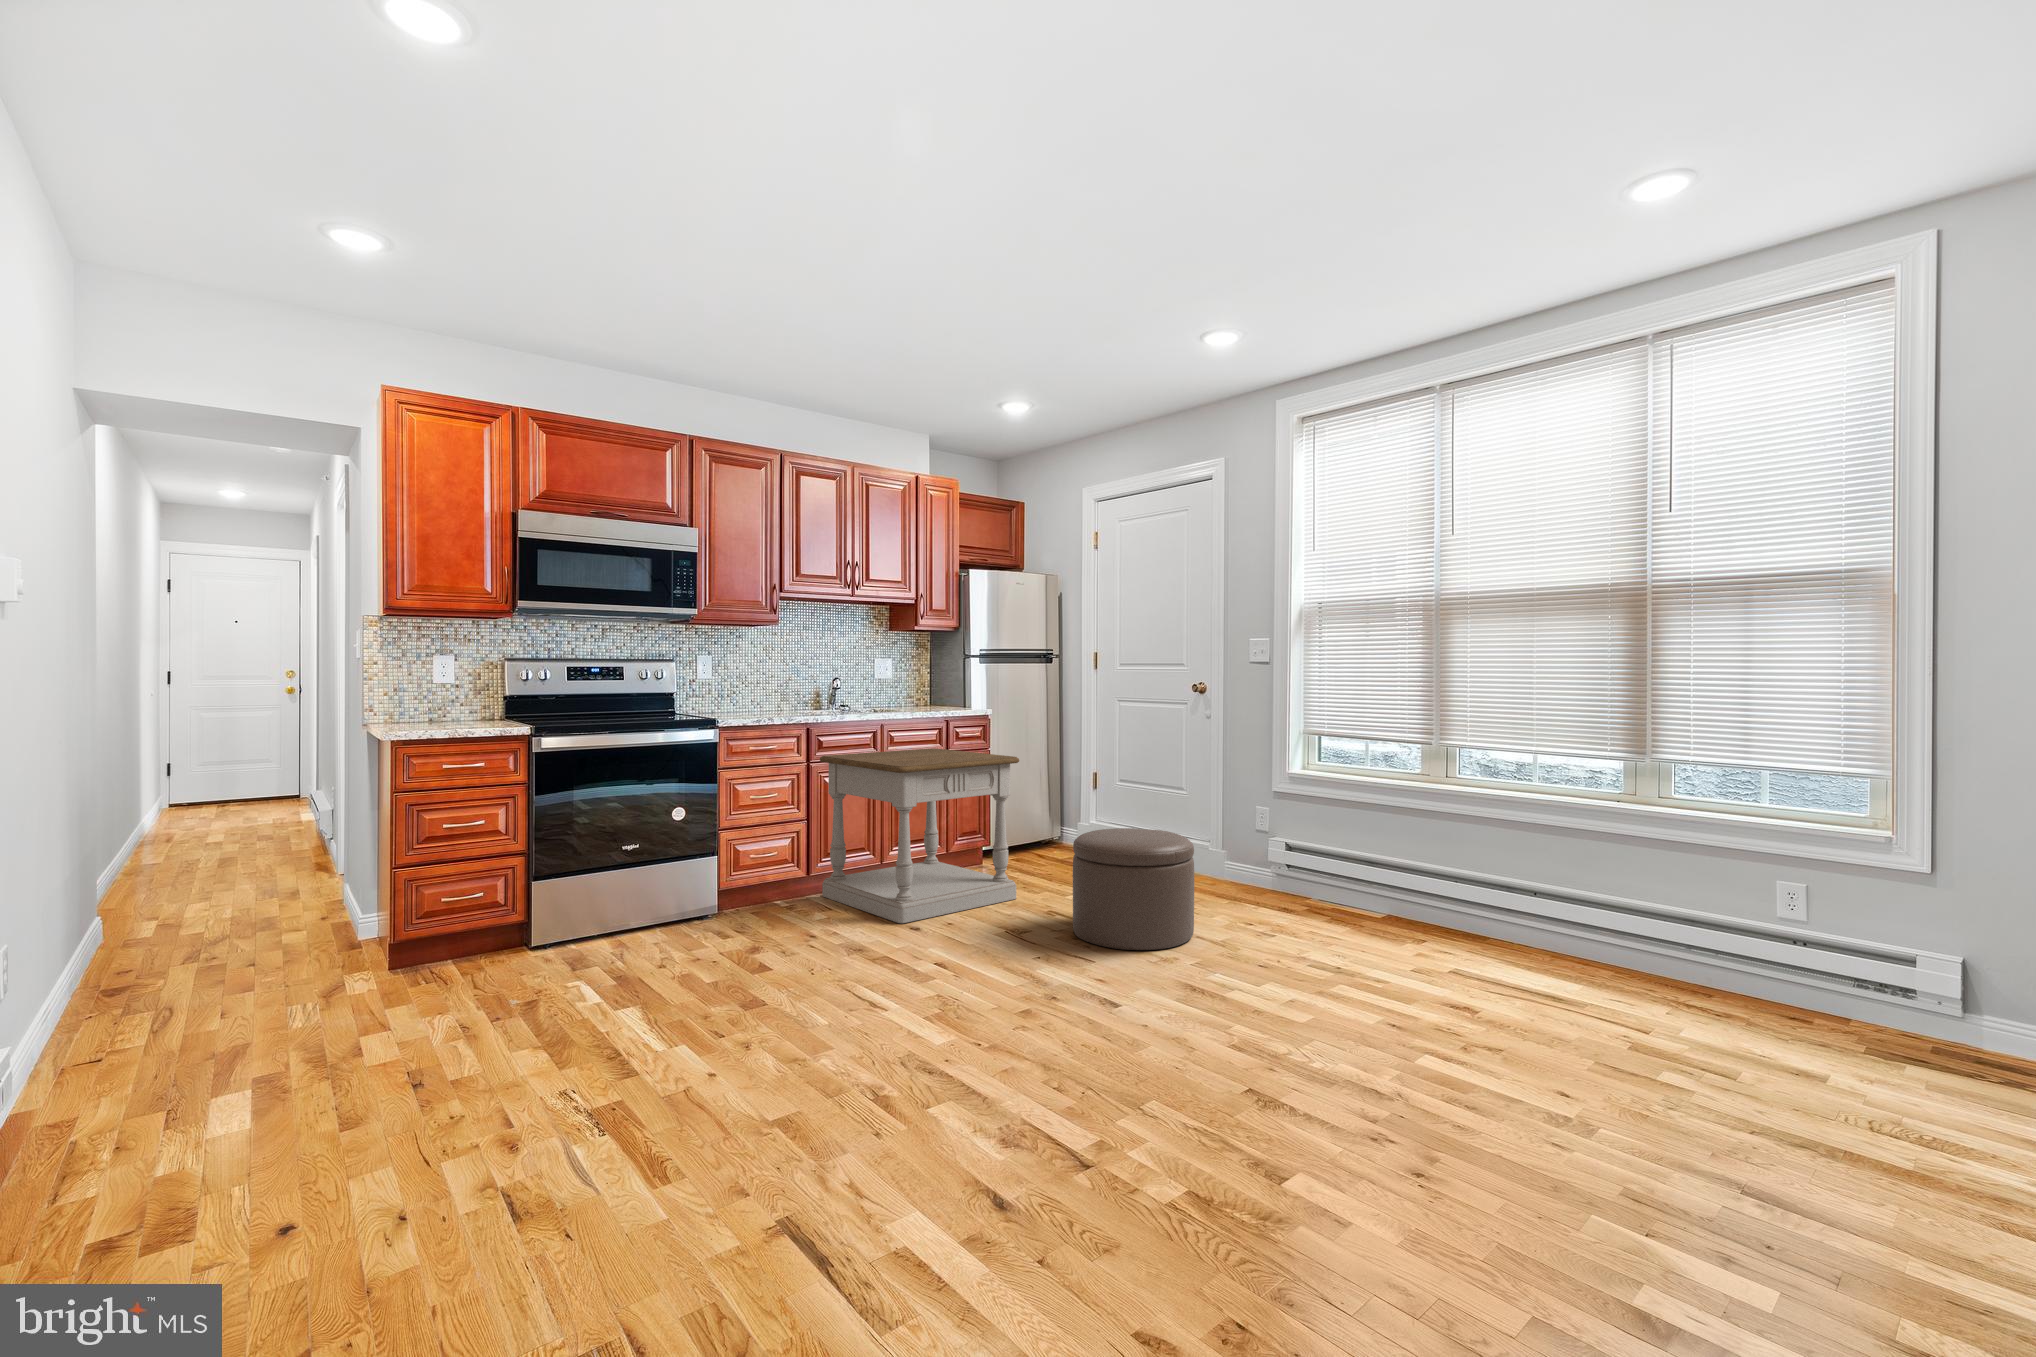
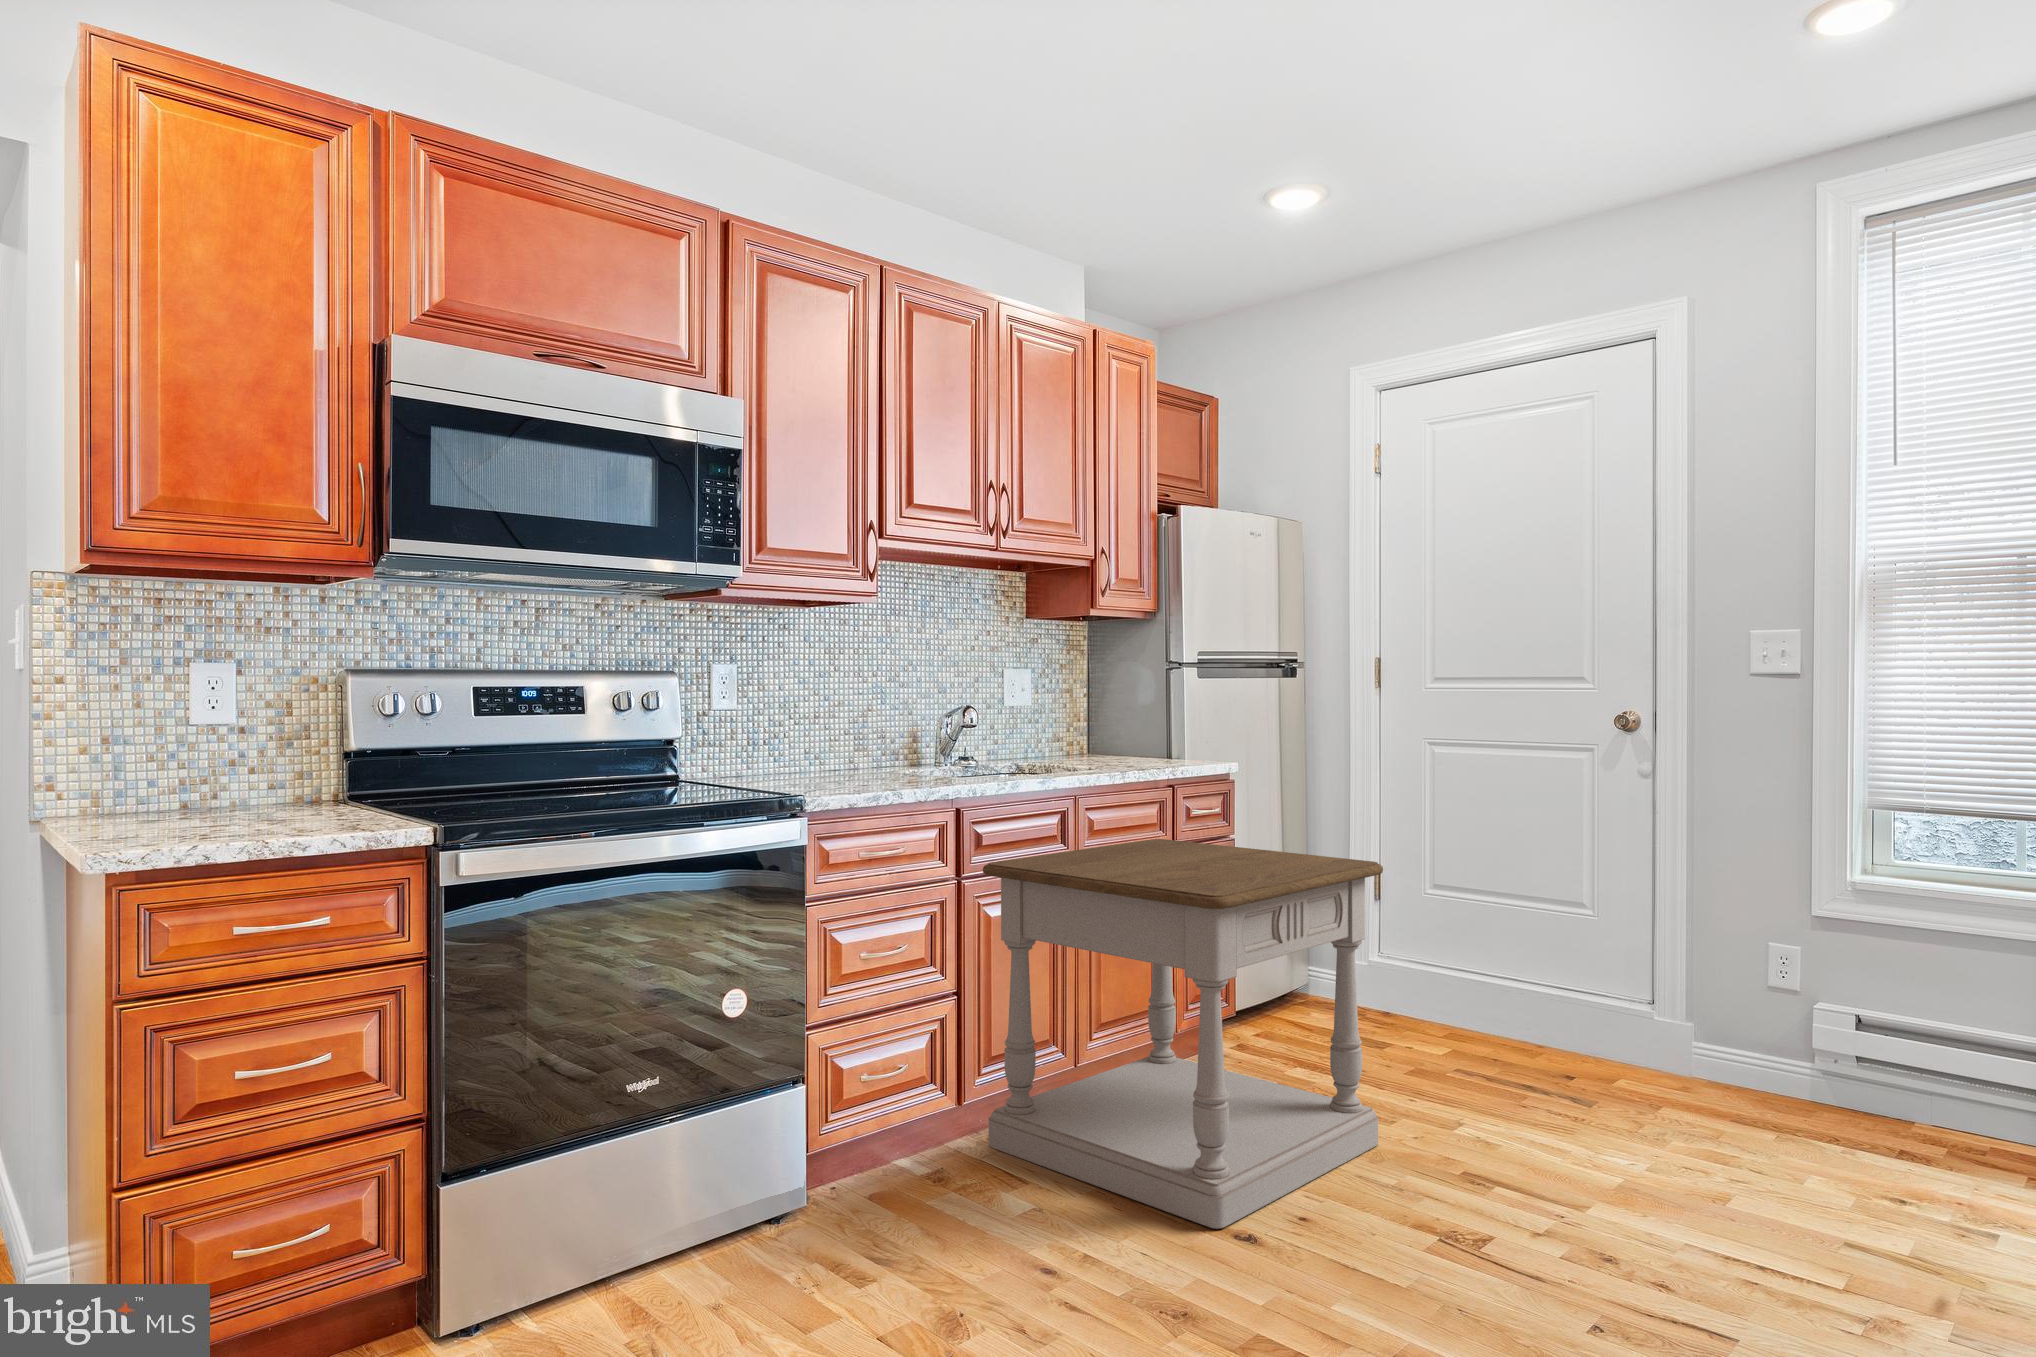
ottoman: present [1073,828,1194,950] -> none [1584,1015,1877,1306]

